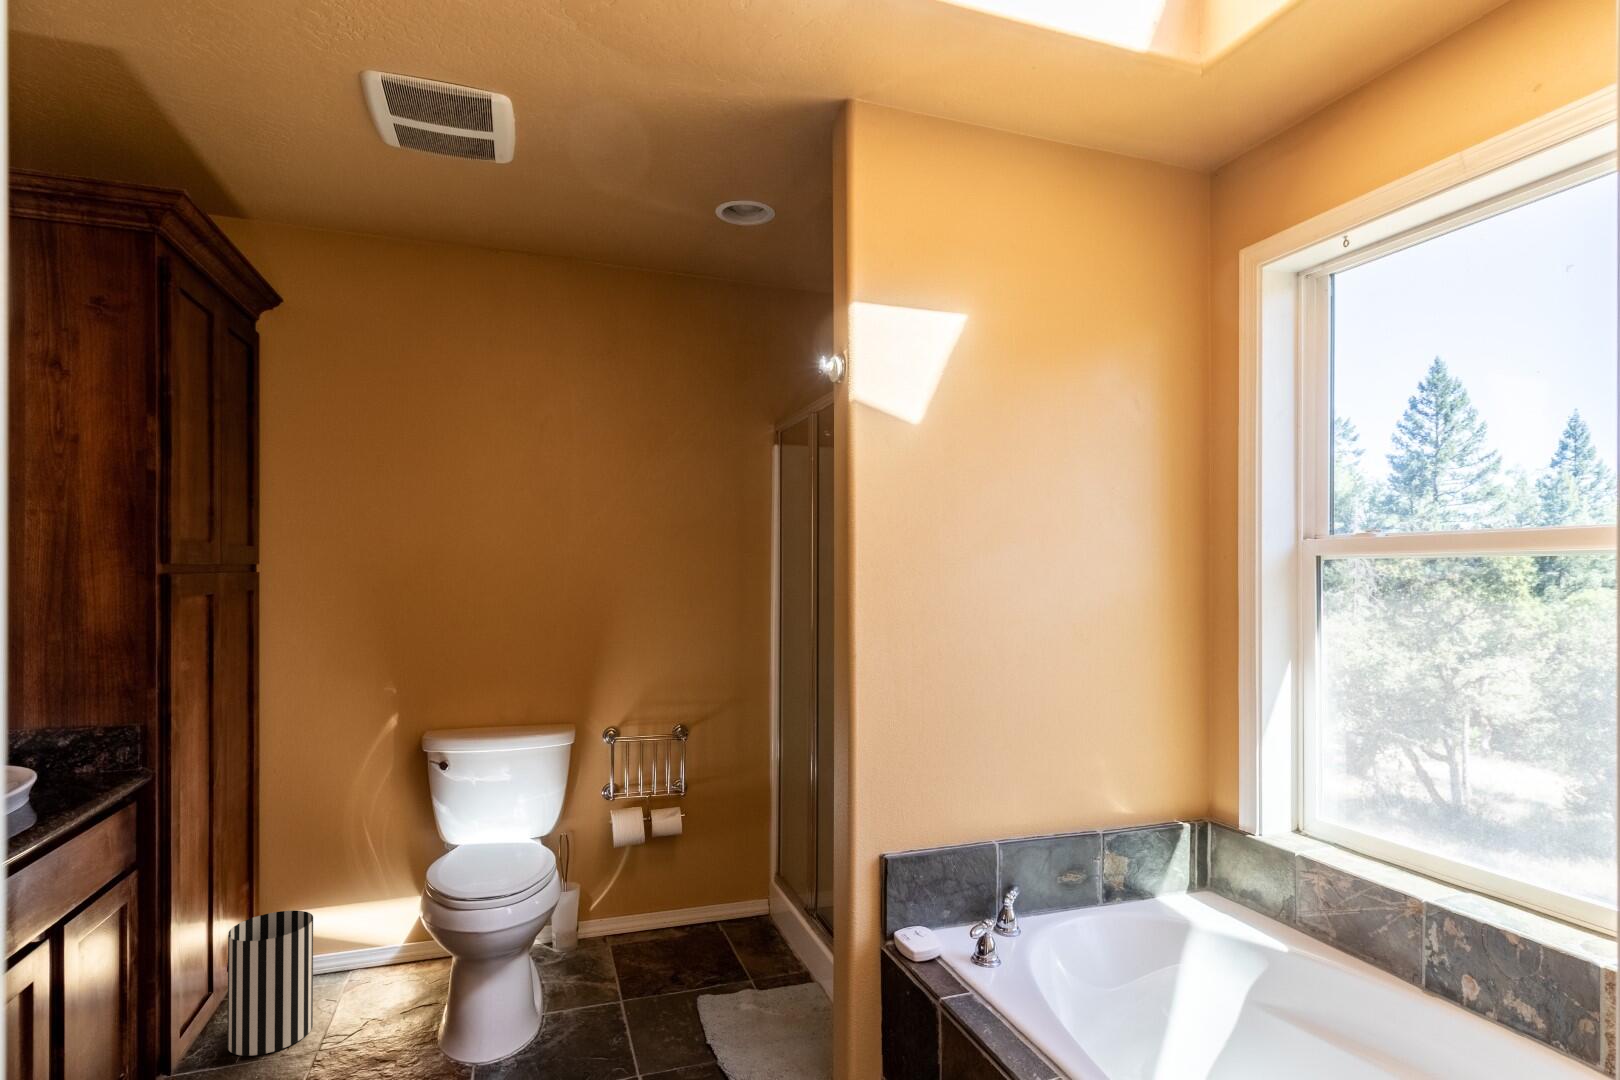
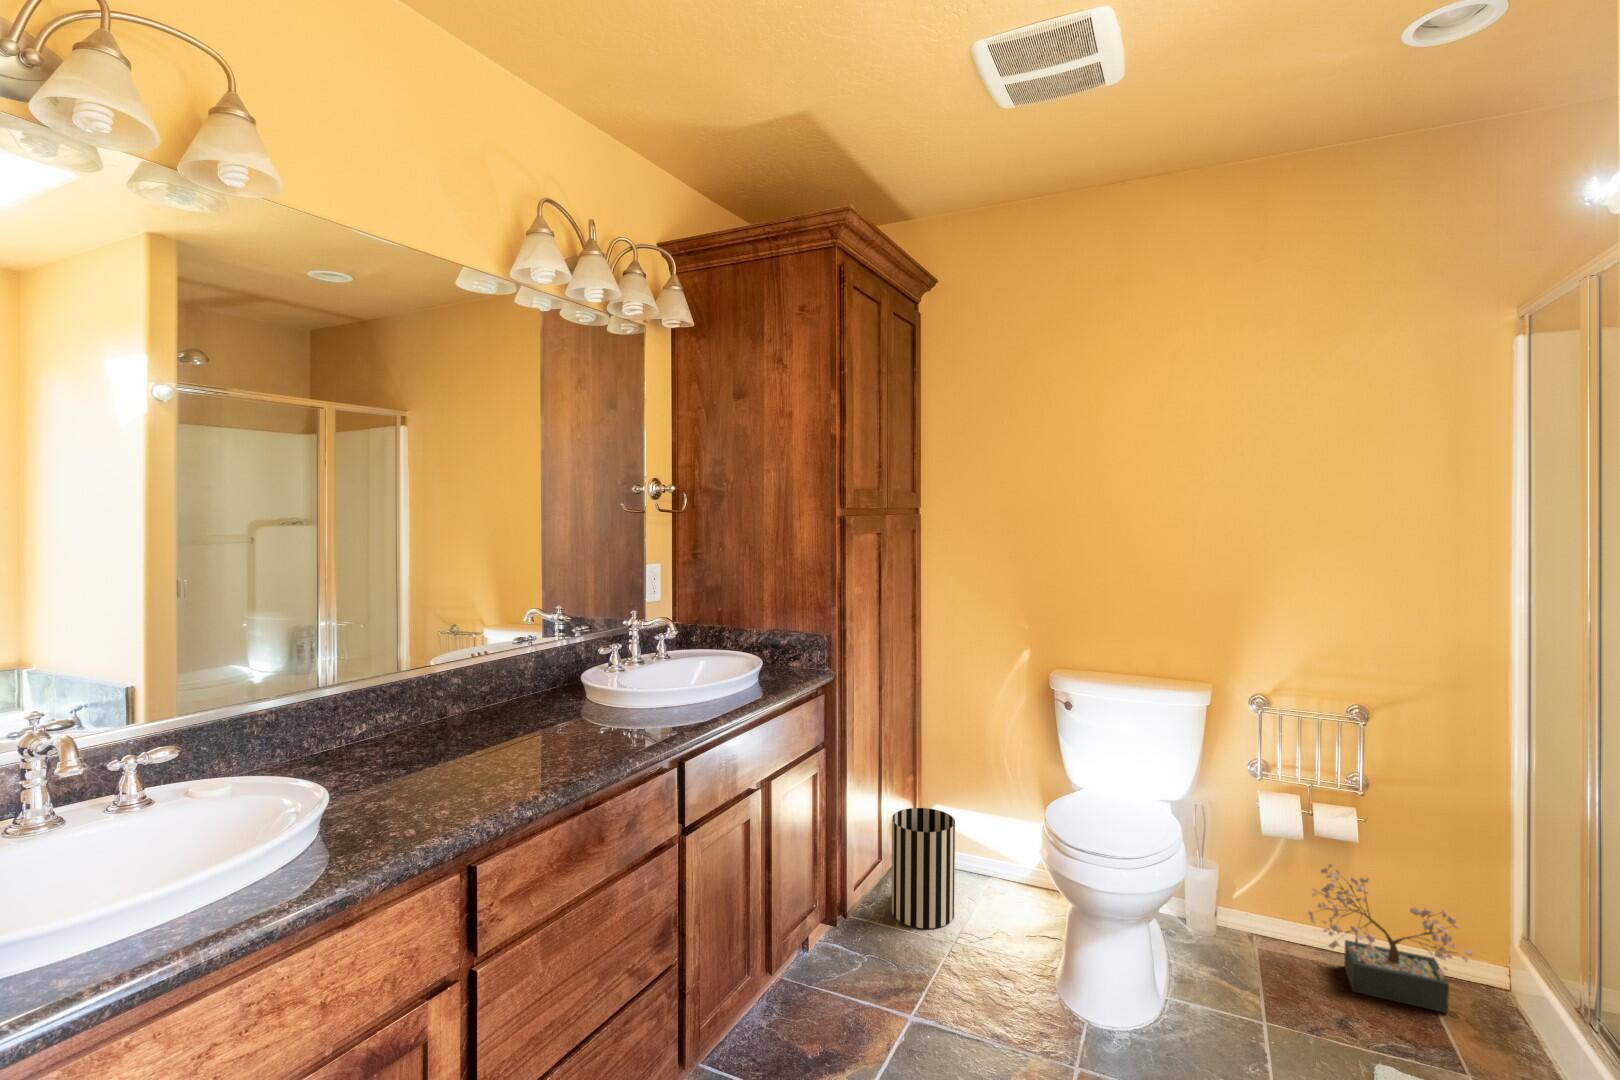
decorative plant: none [650,855,755,953] -> present [1308,864,1473,1013]

